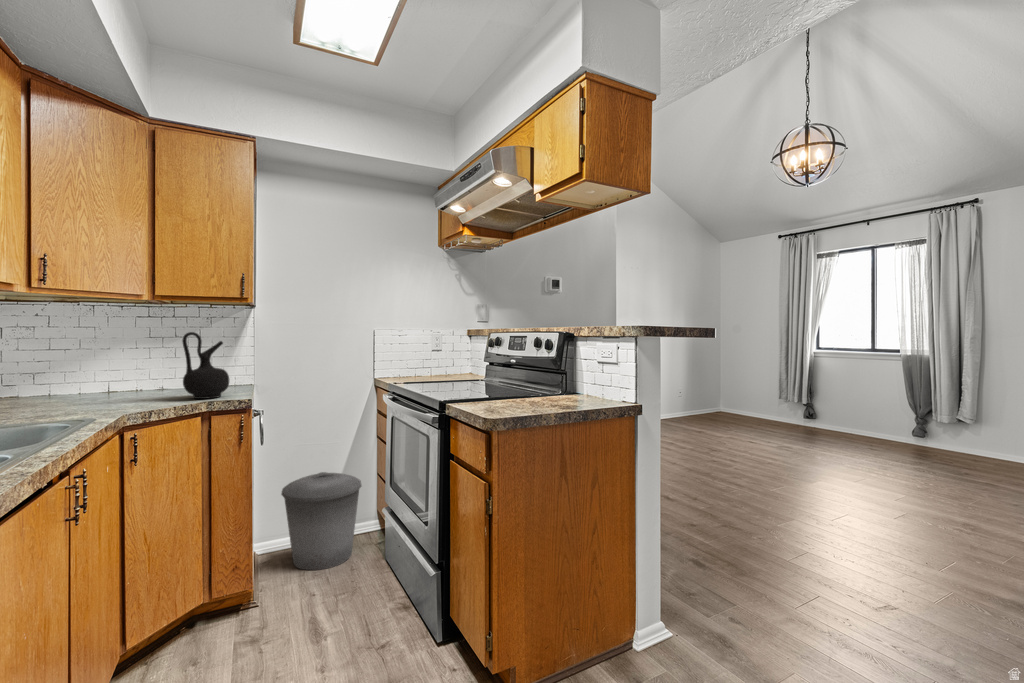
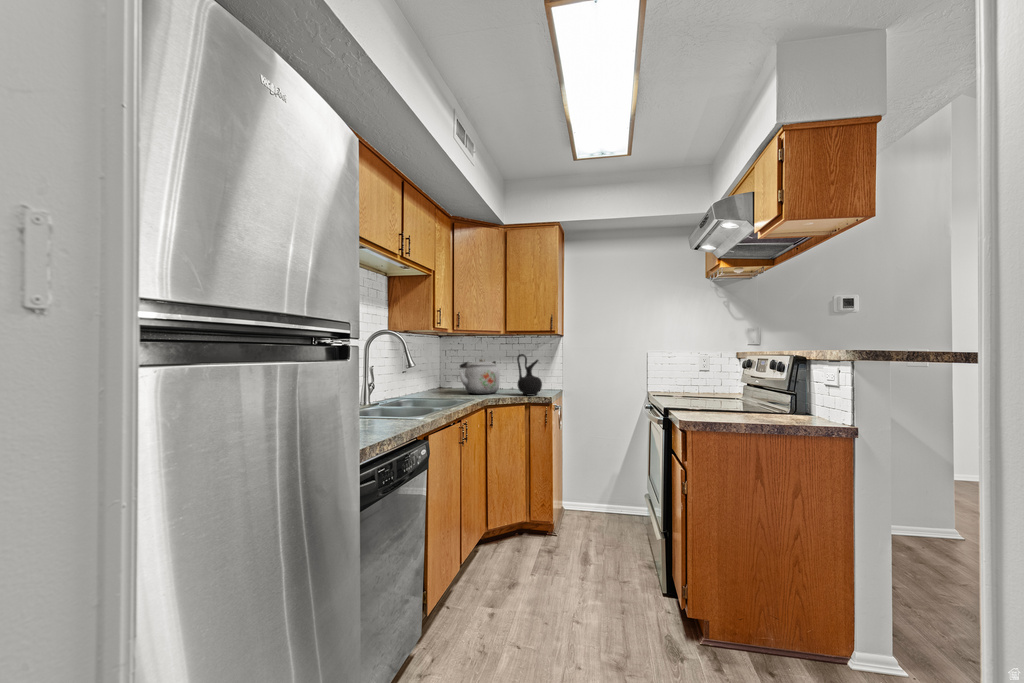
kettle: none [47,341,141,403] -> present [460,359,500,394]
trash can: present [281,472,361,570] -> none [577,457,634,528]

